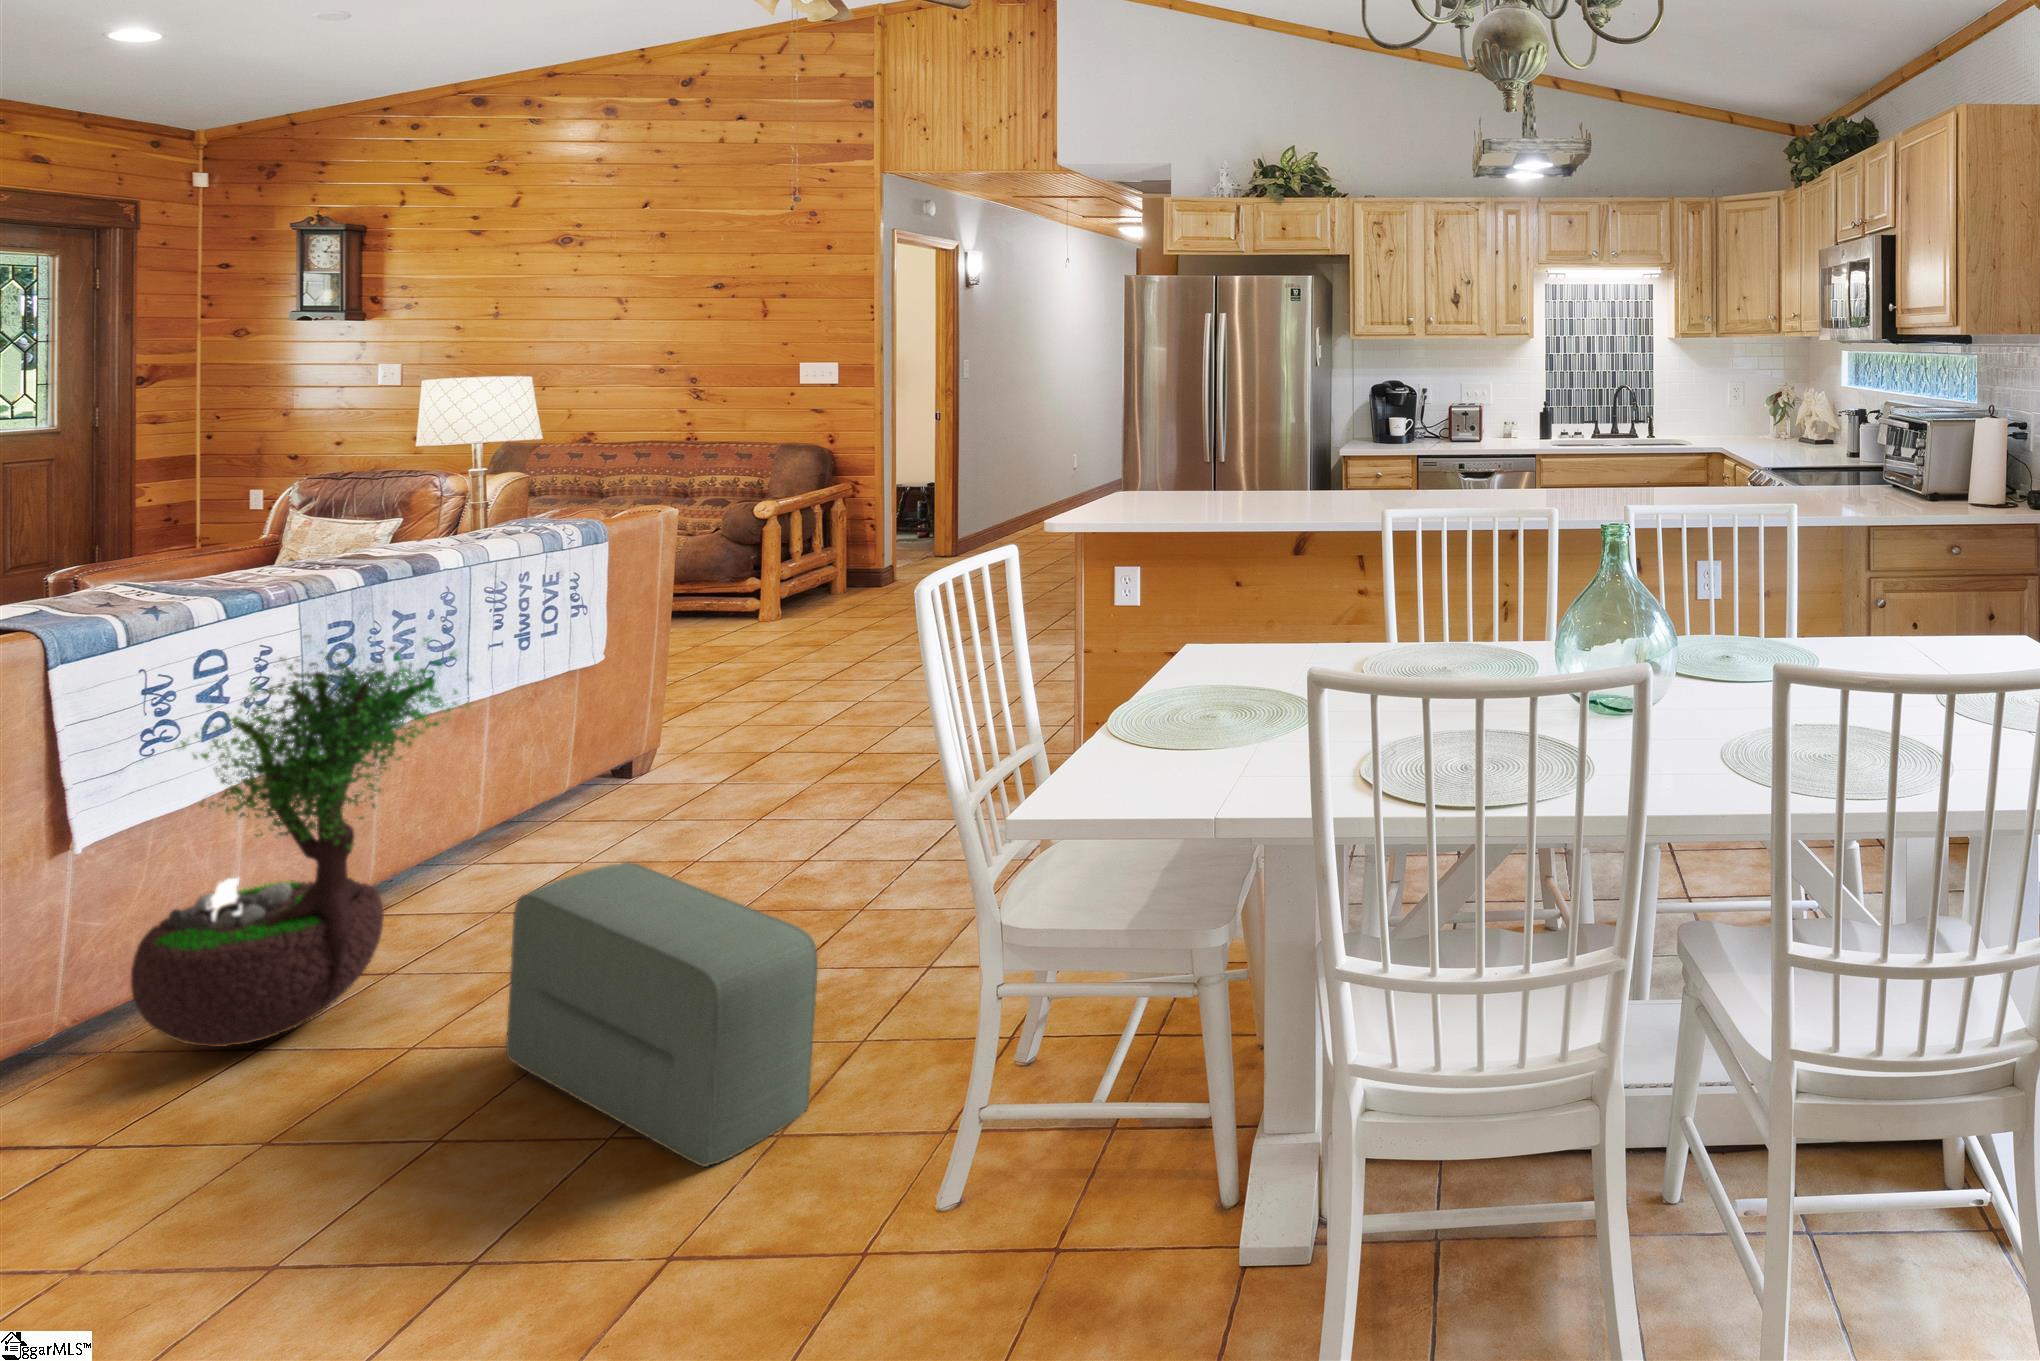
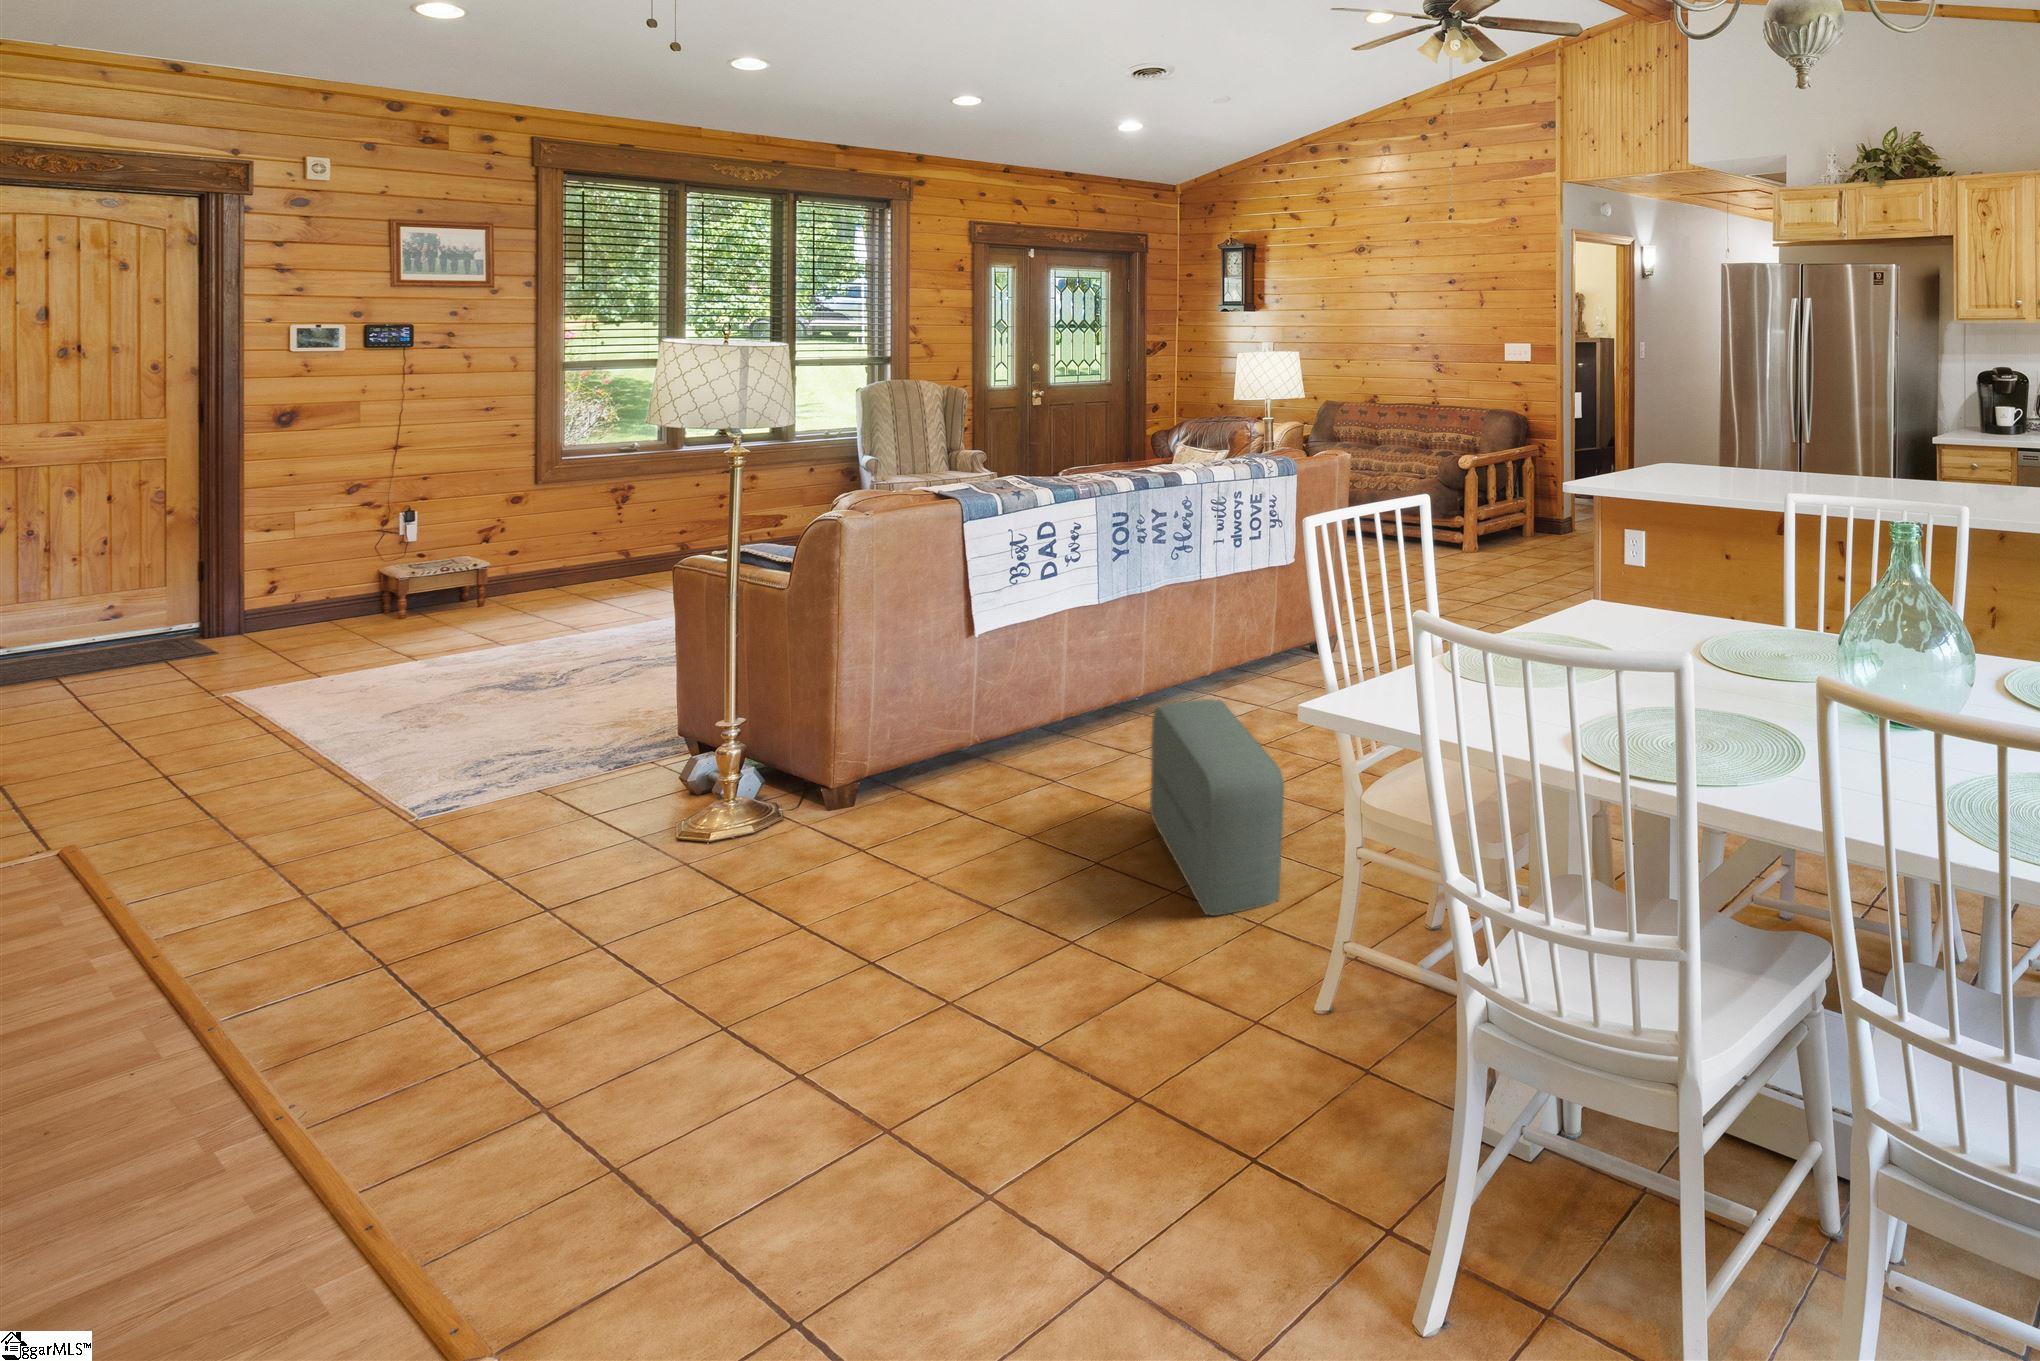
potted tree: present [131,636,471,1047] -> none [1003,516,1164,771]

